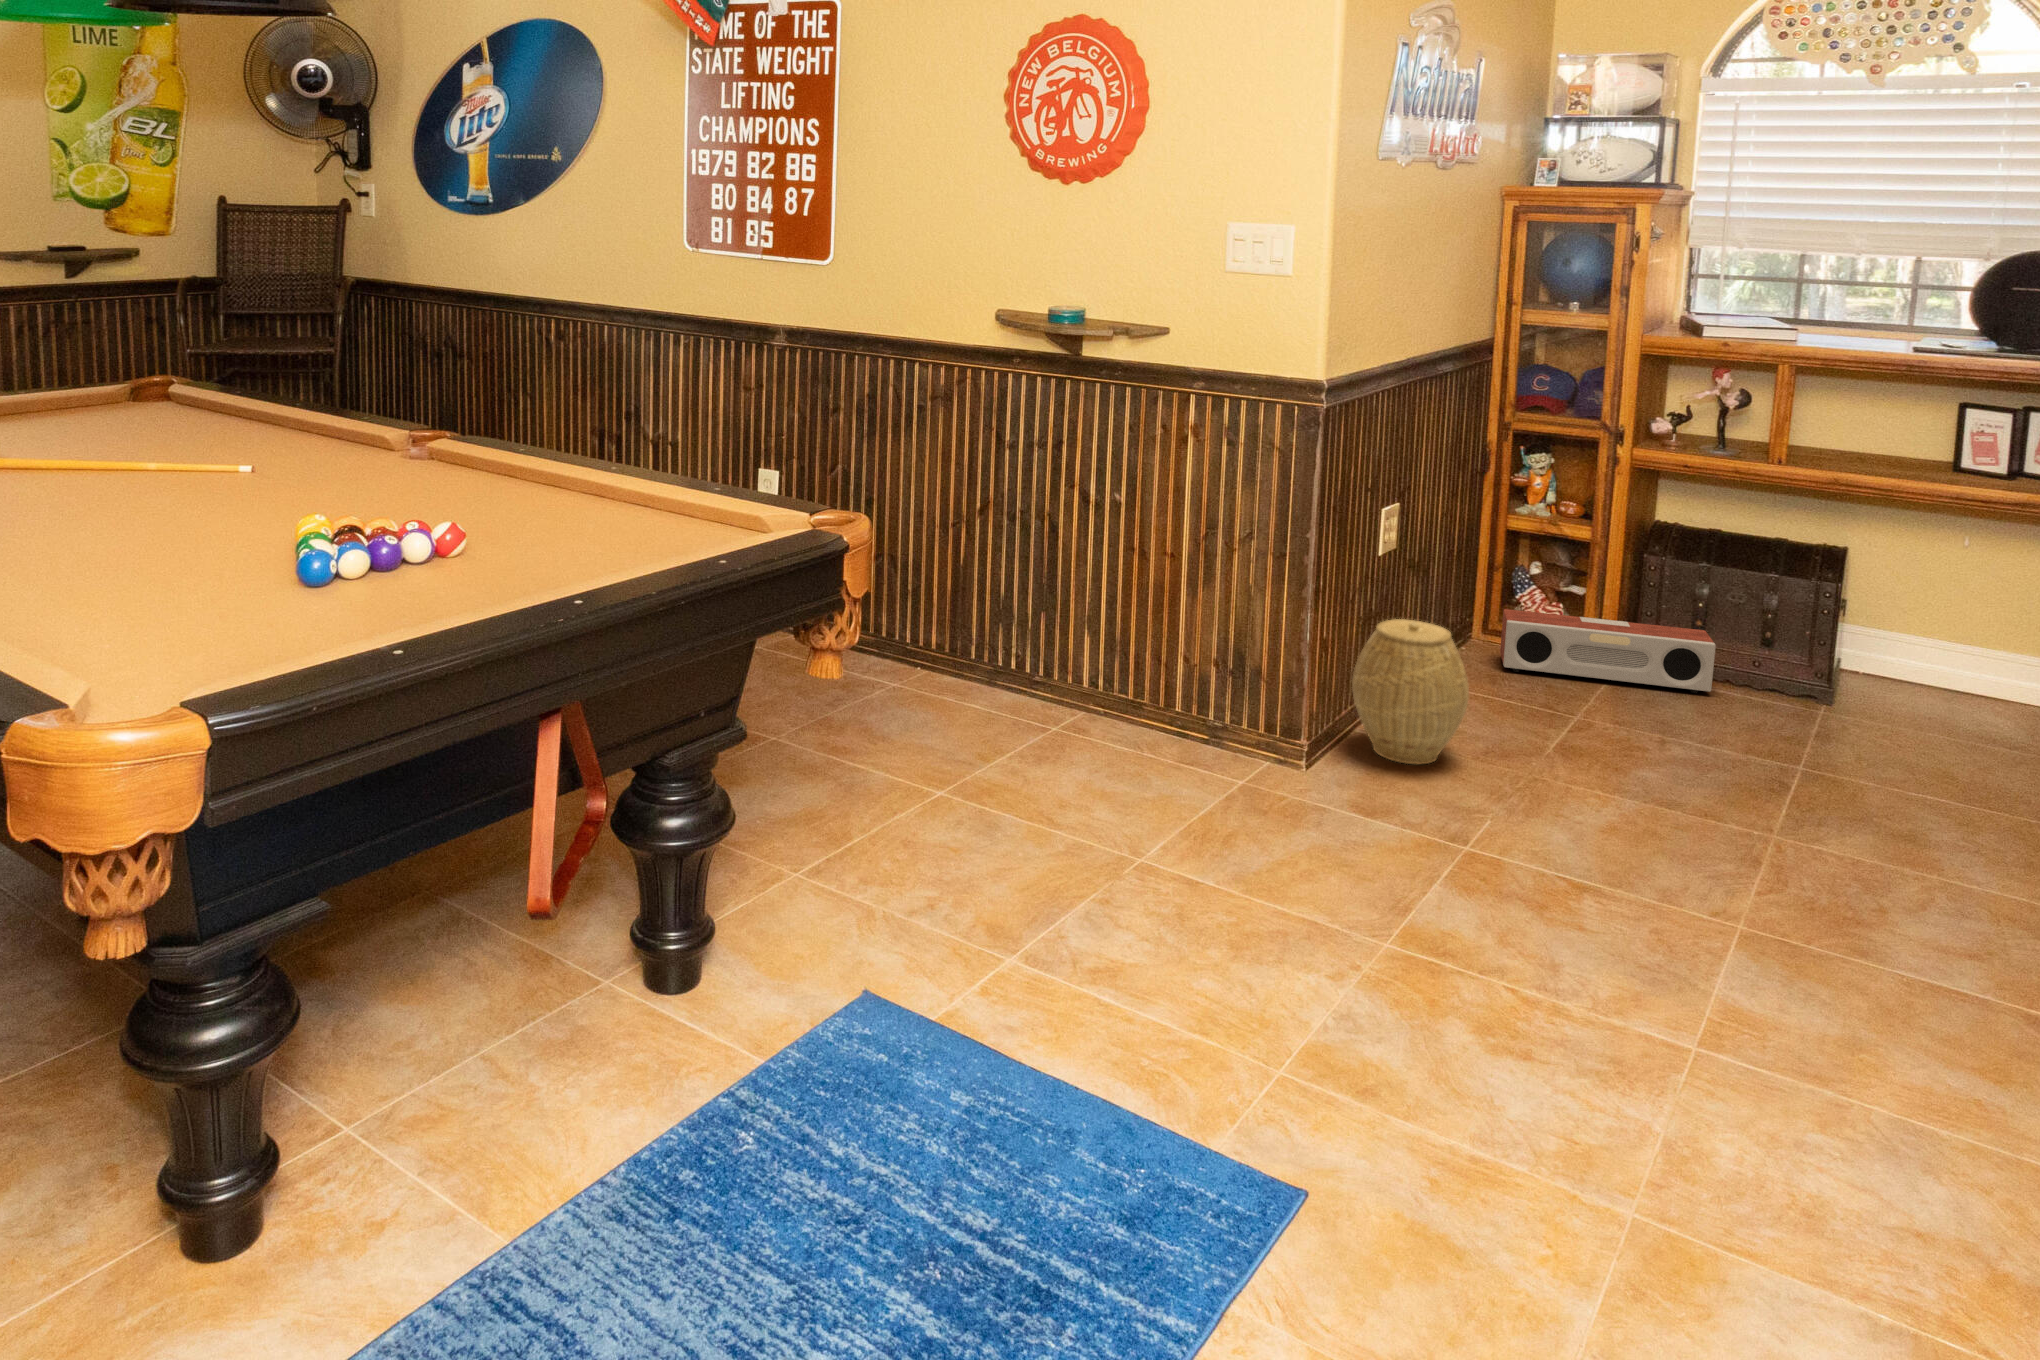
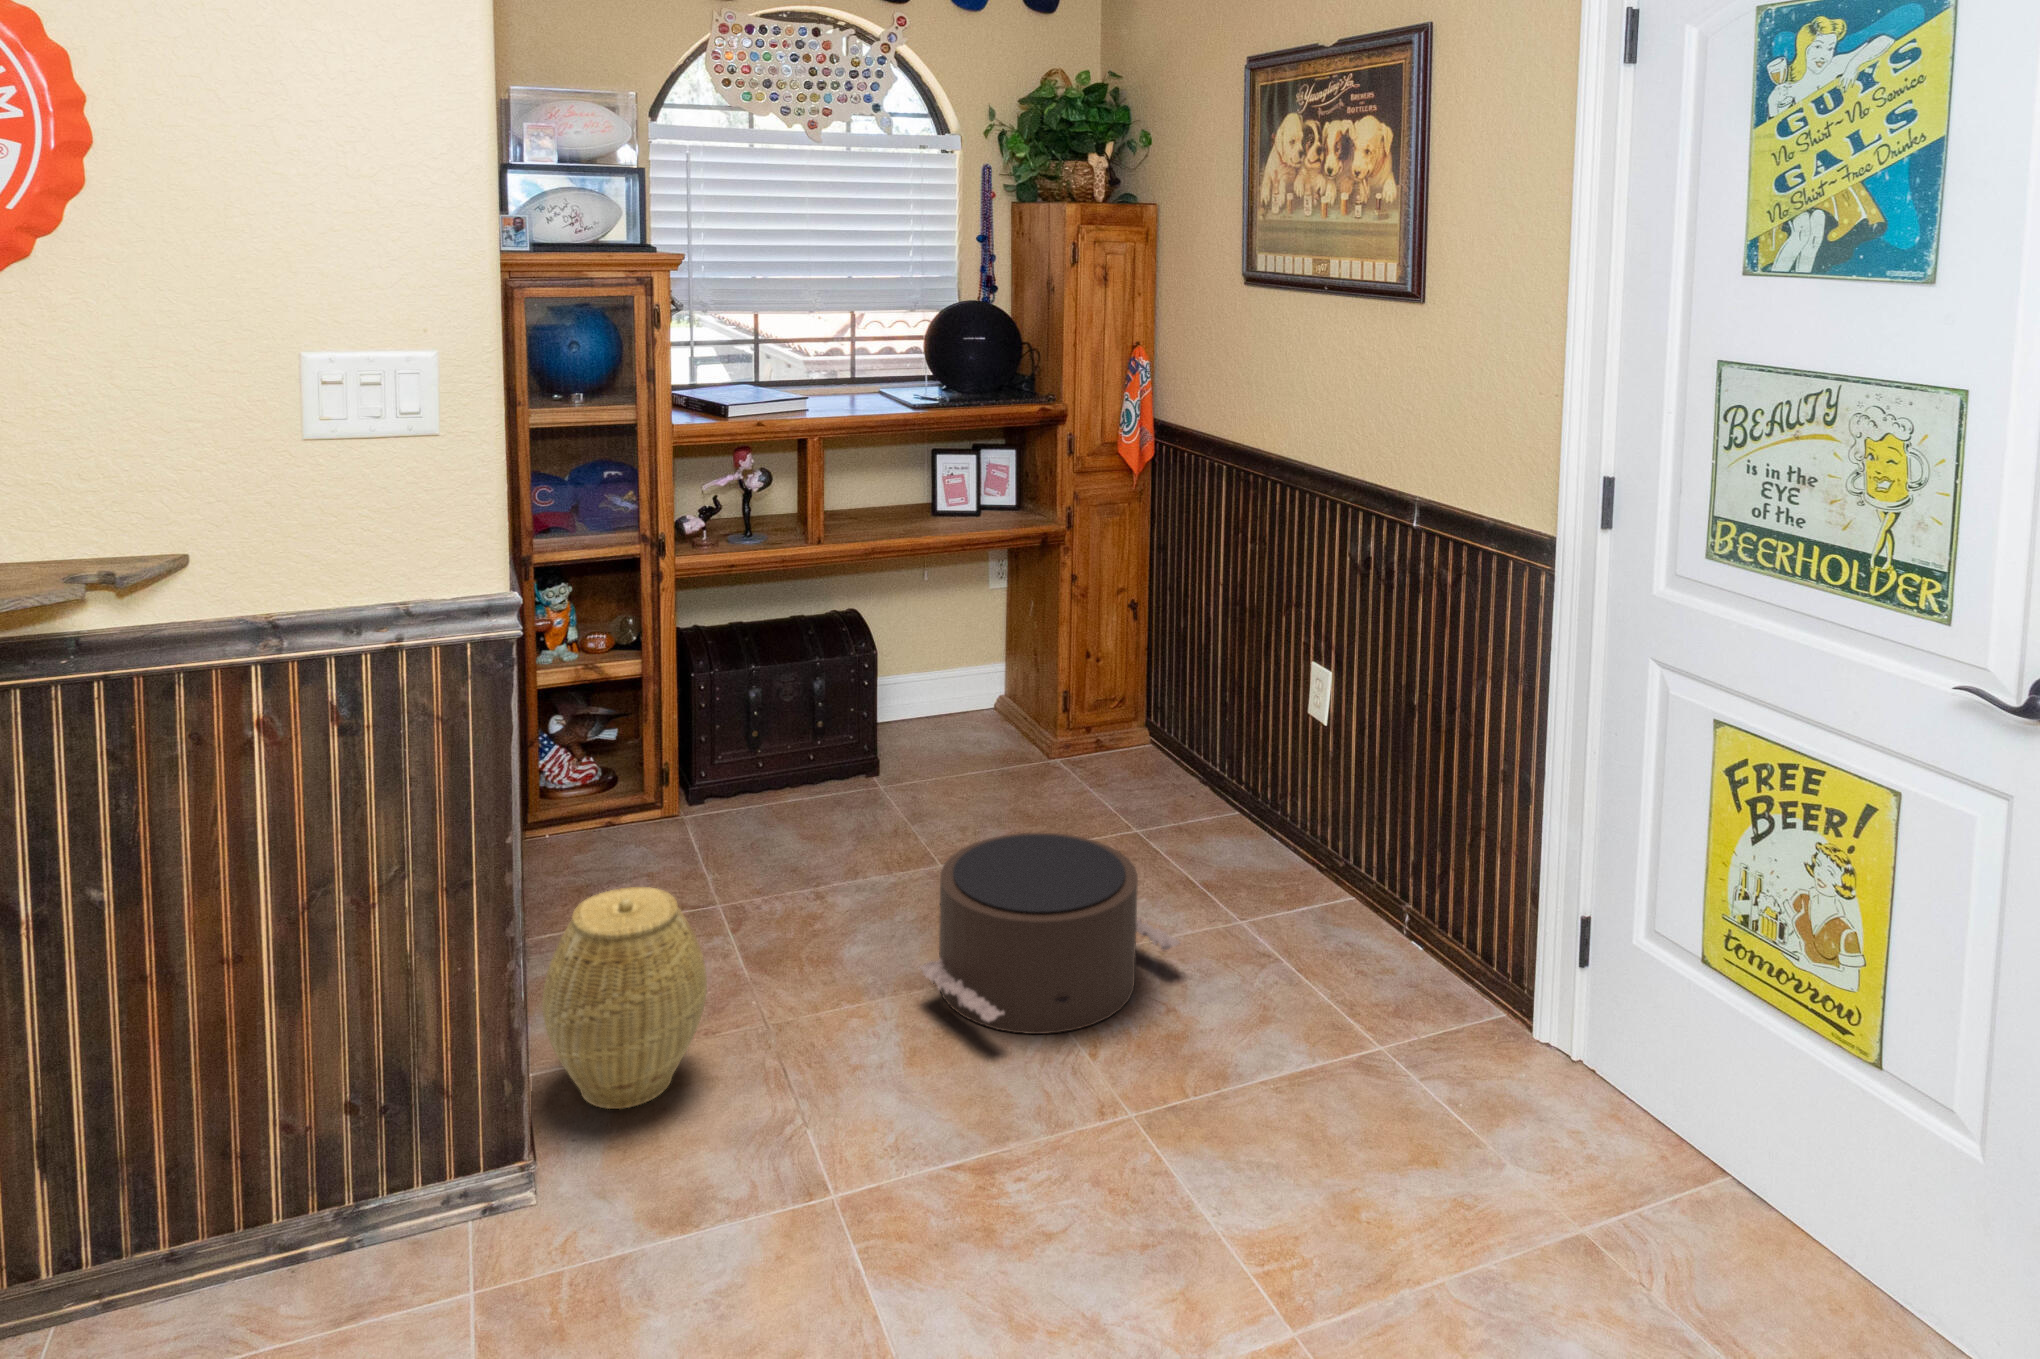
speaker: present [1500,609,1716,693] -> none [559,748,792,880]
pouf: none [1656,711,1933,884] -> present [919,833,1181,1034]

